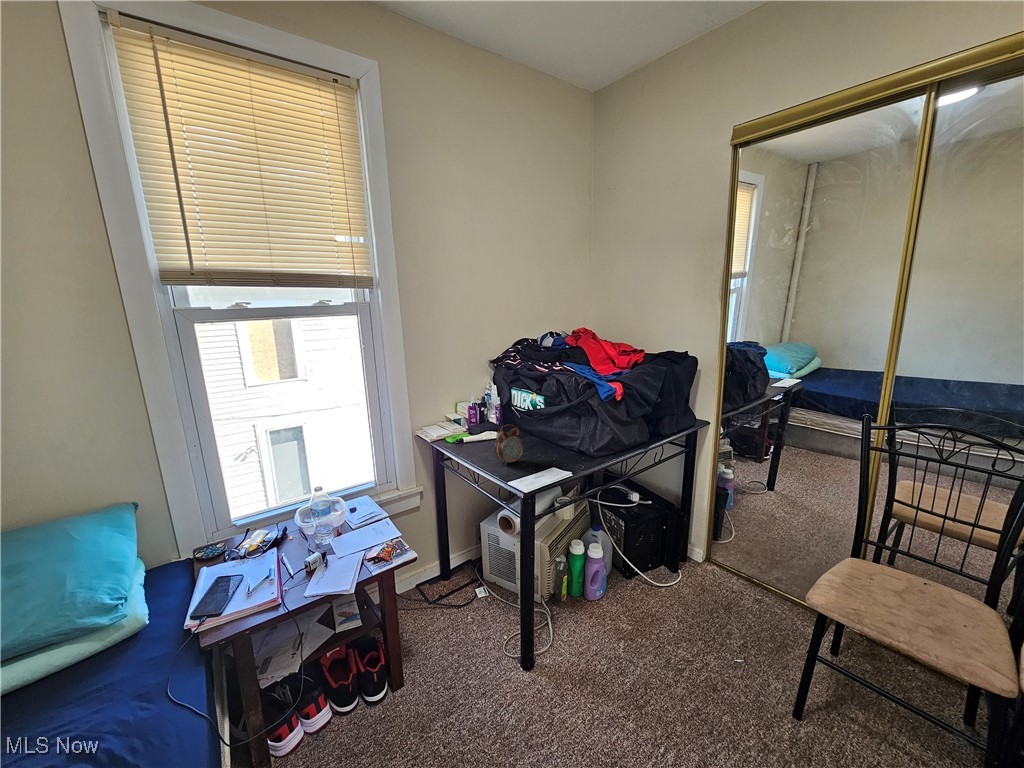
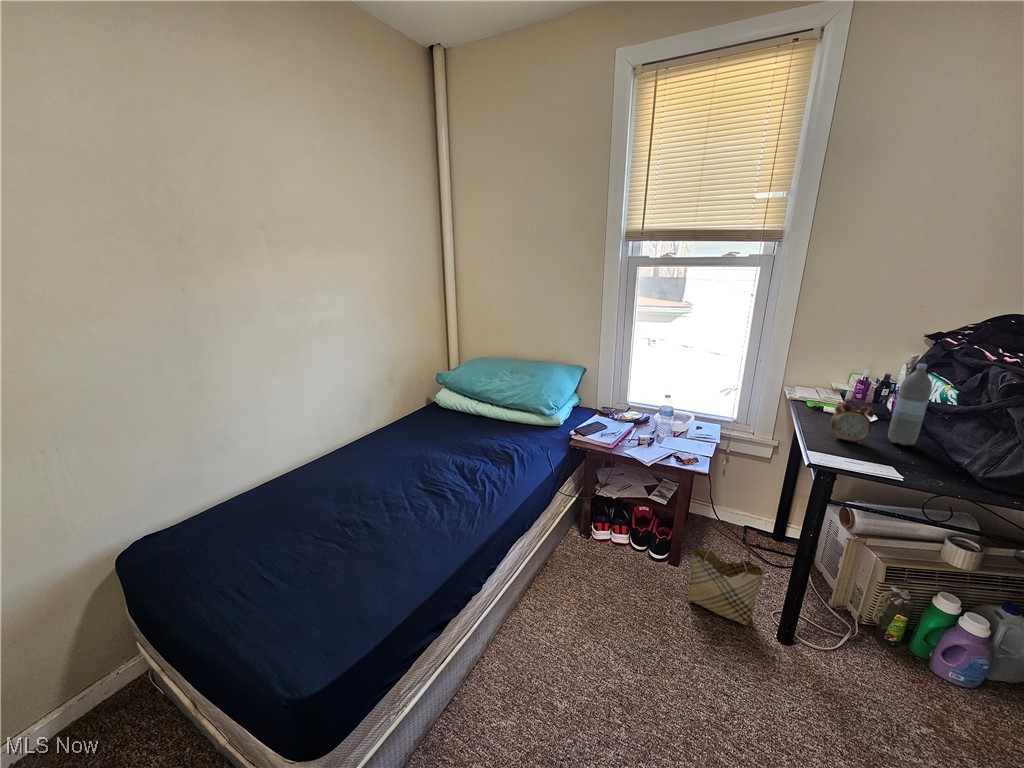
water bottle: none [521,383,540,451] -> present [888,364,932,445]
woven basket: none [431,595,502,713] -> present [688,525,764,625]

